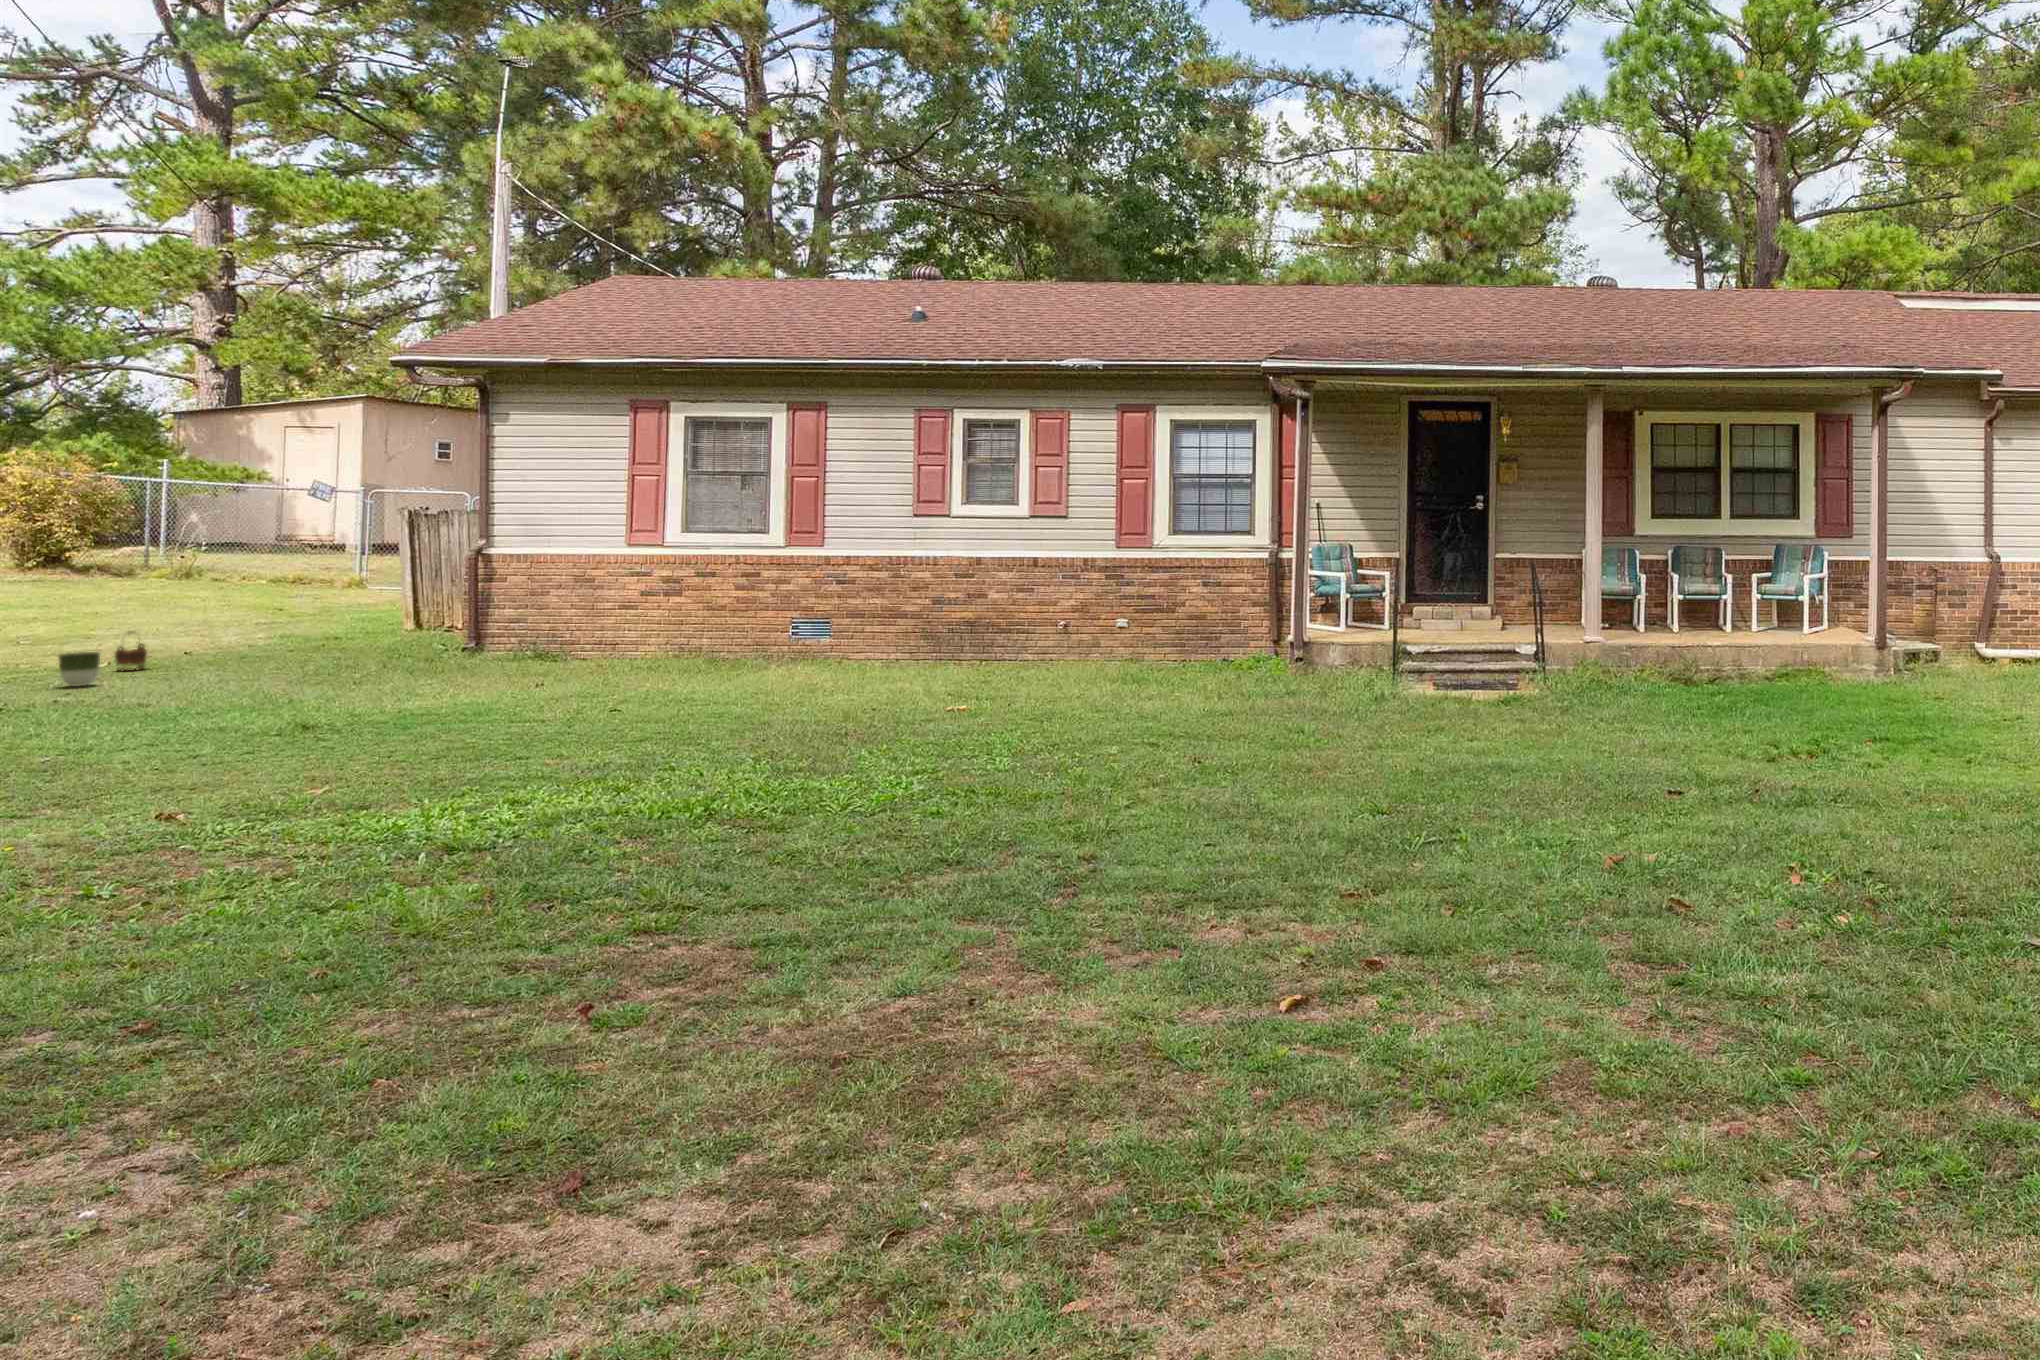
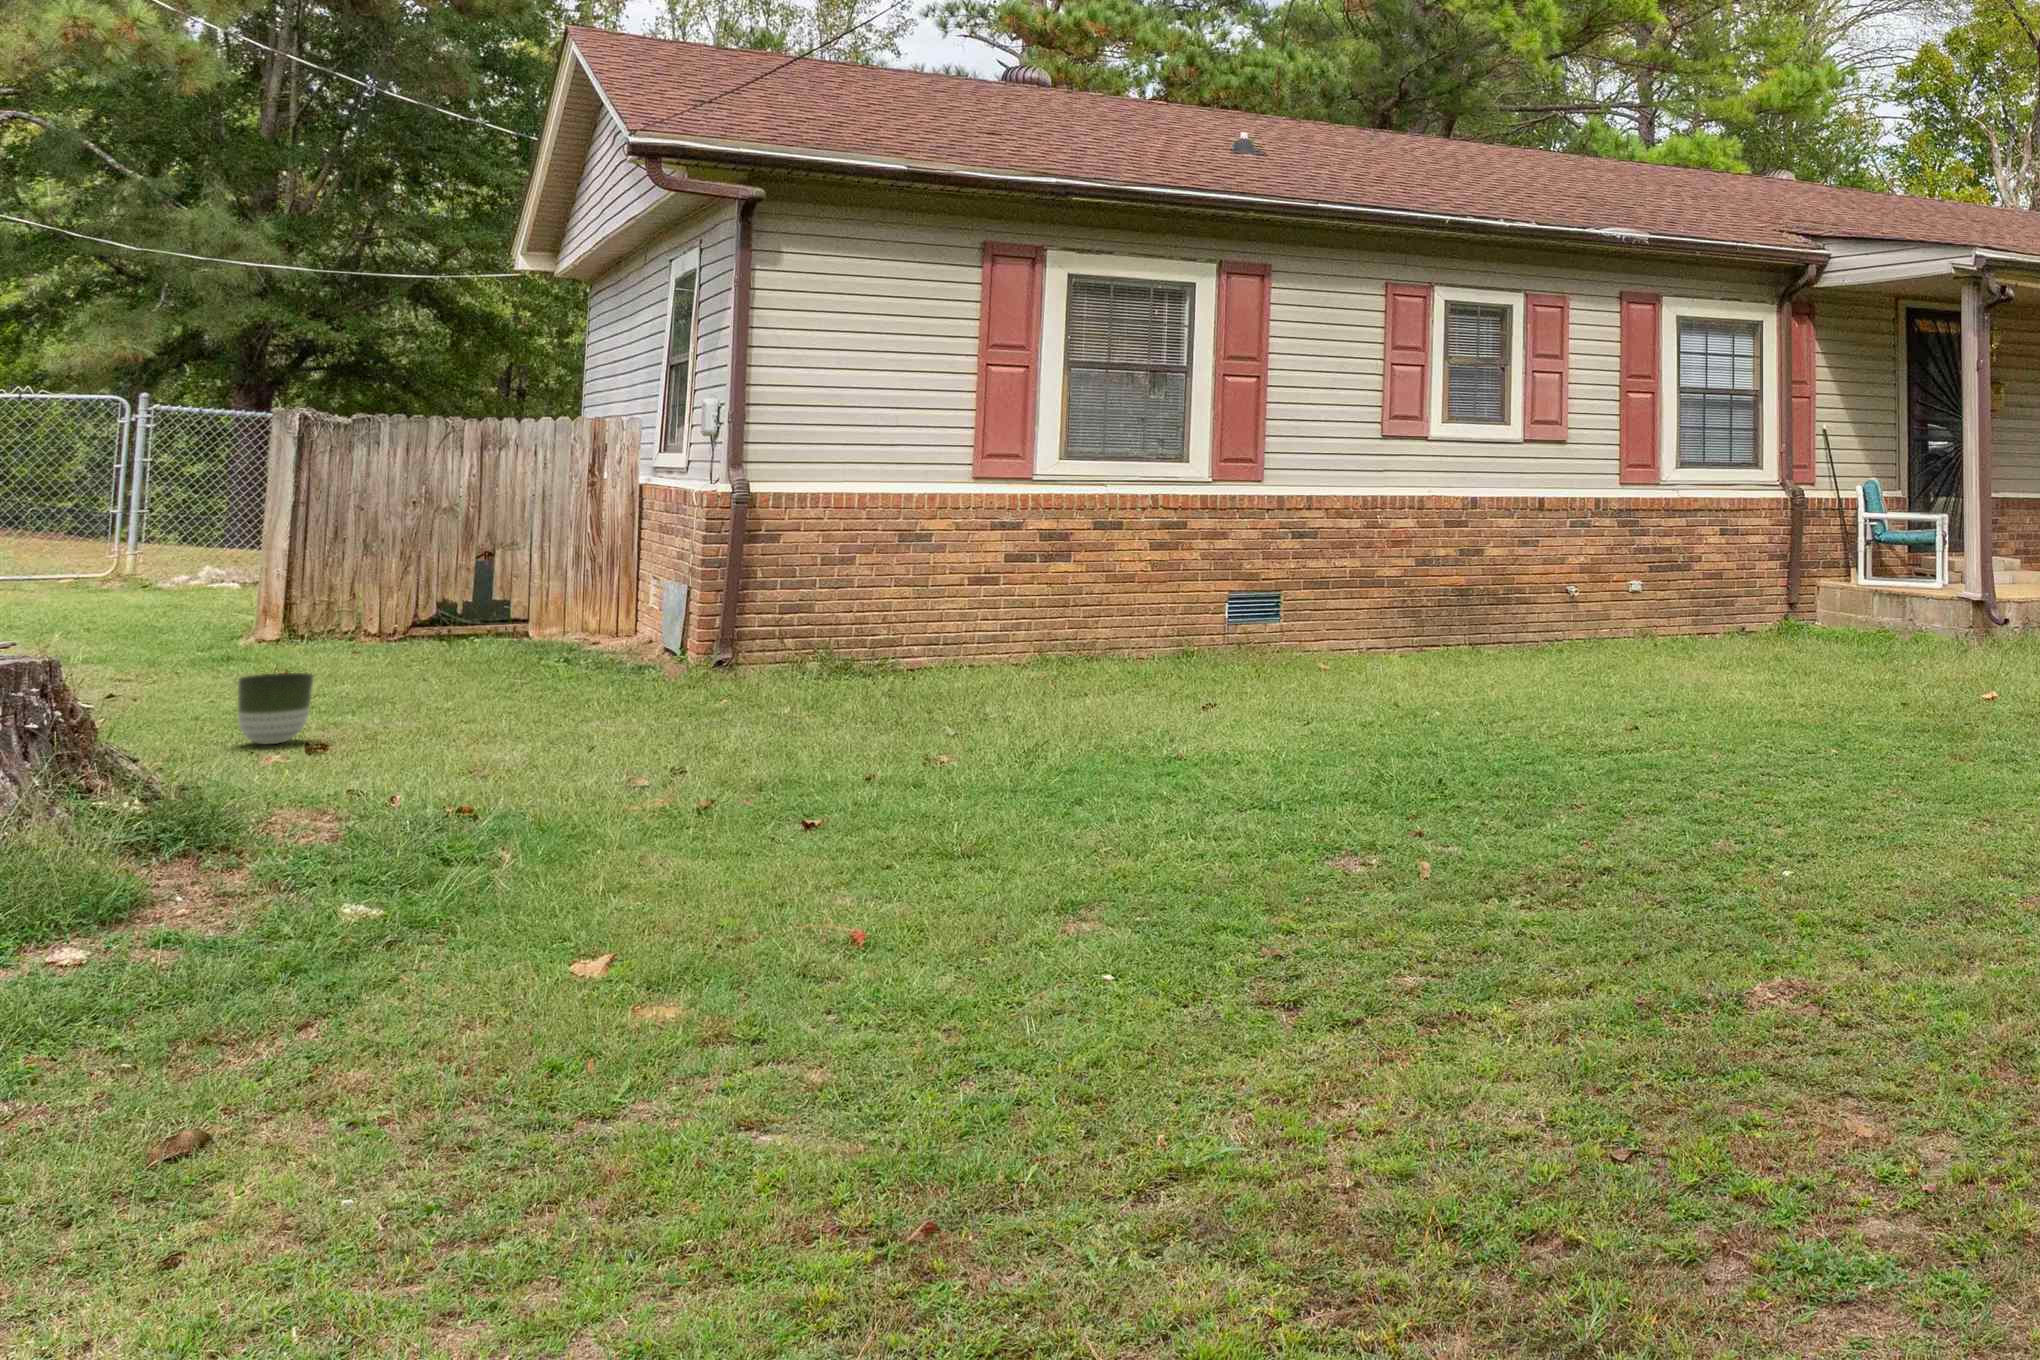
wooden bucket: present [115,632,147,671] -> none [156,636,218,719]

